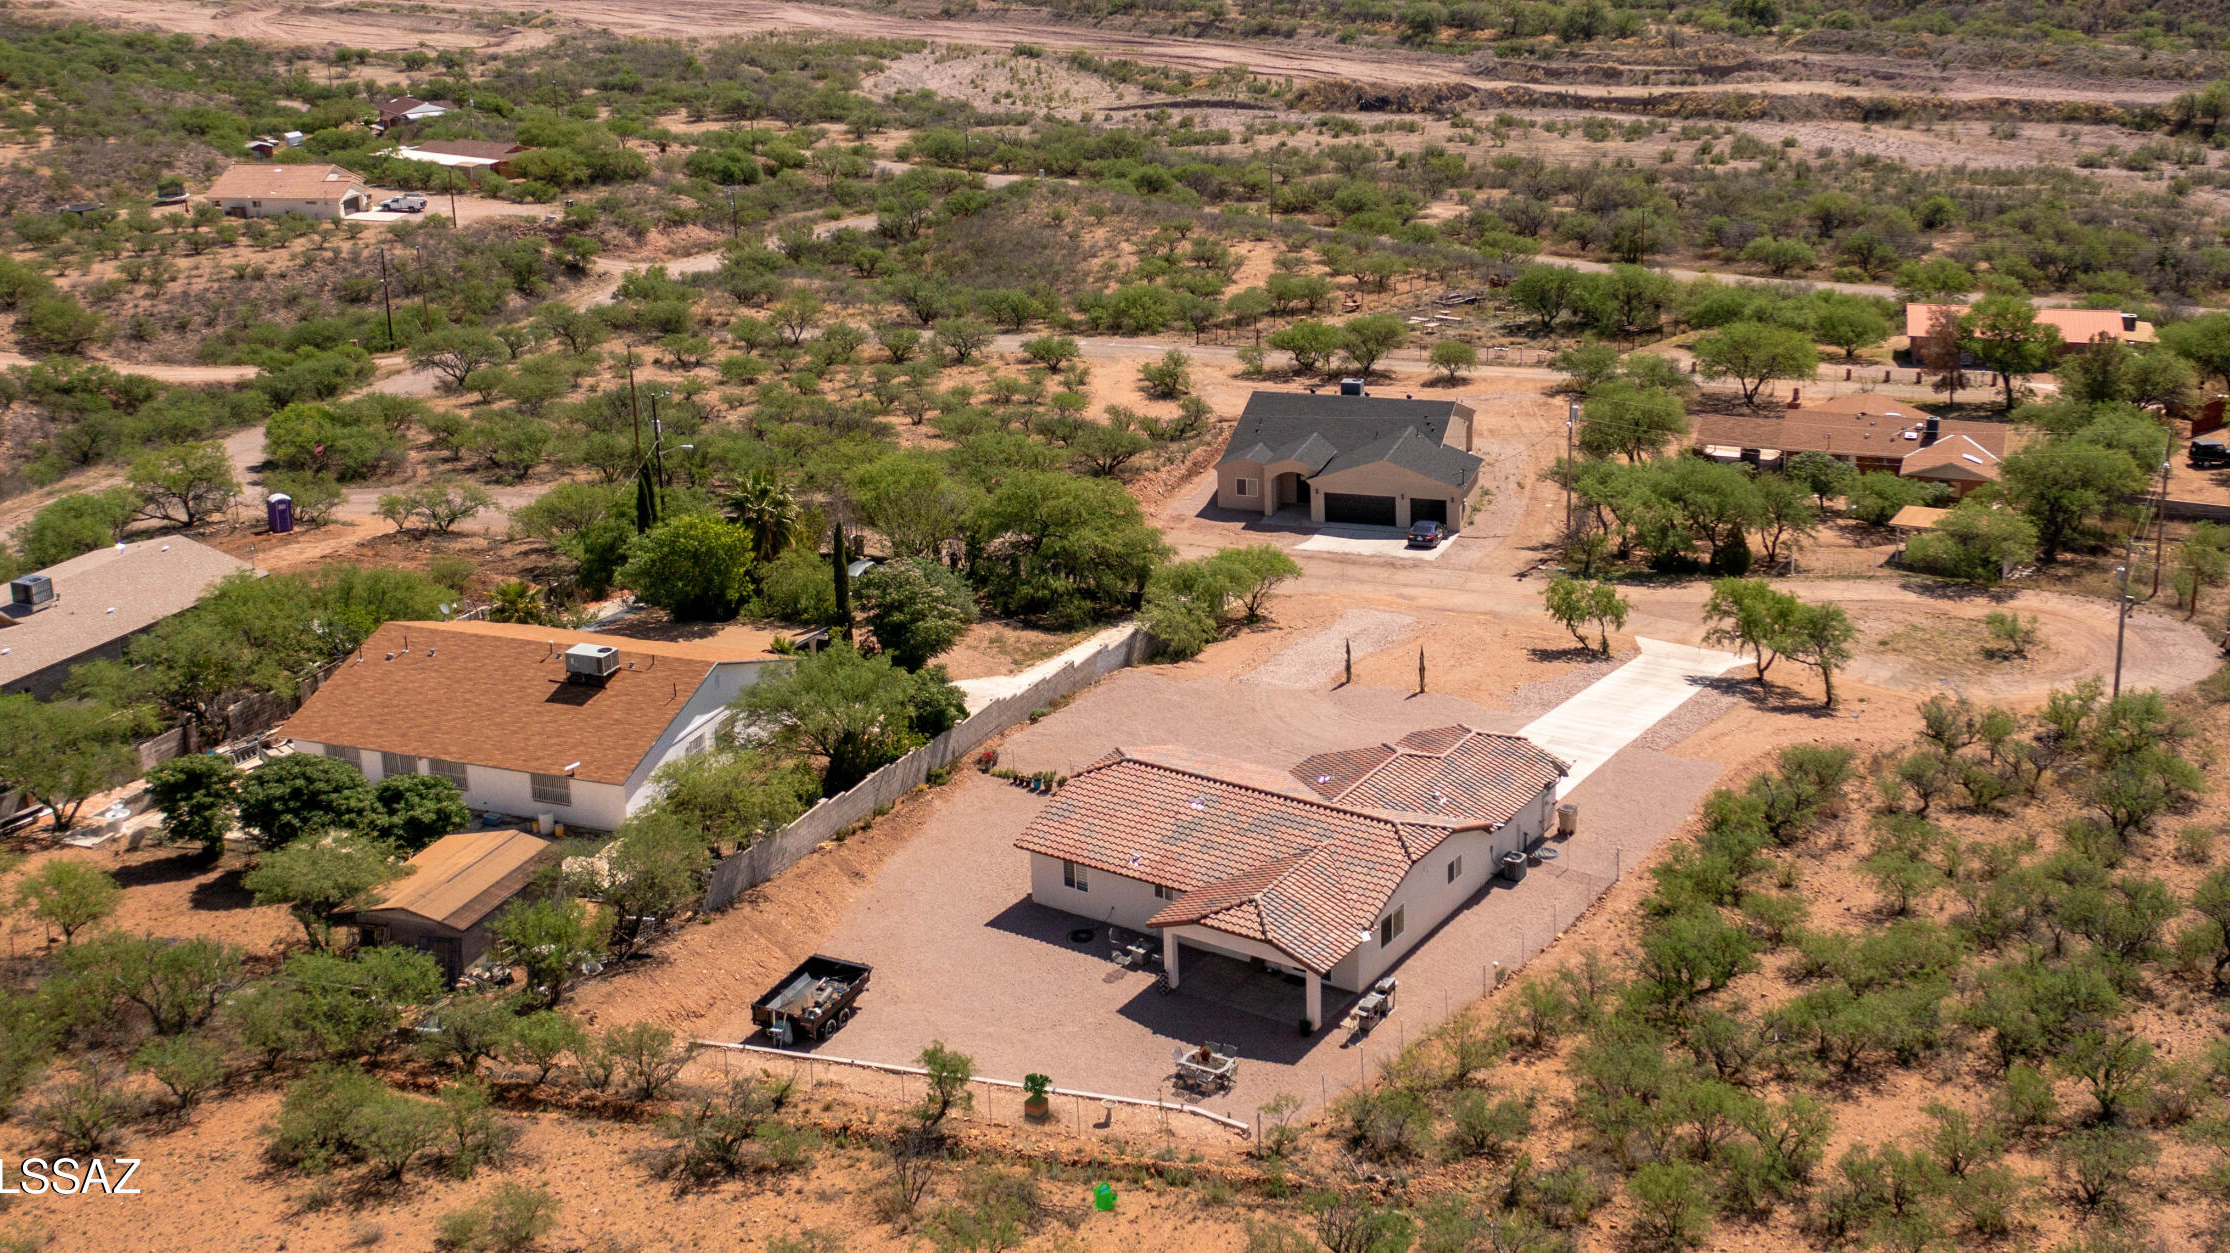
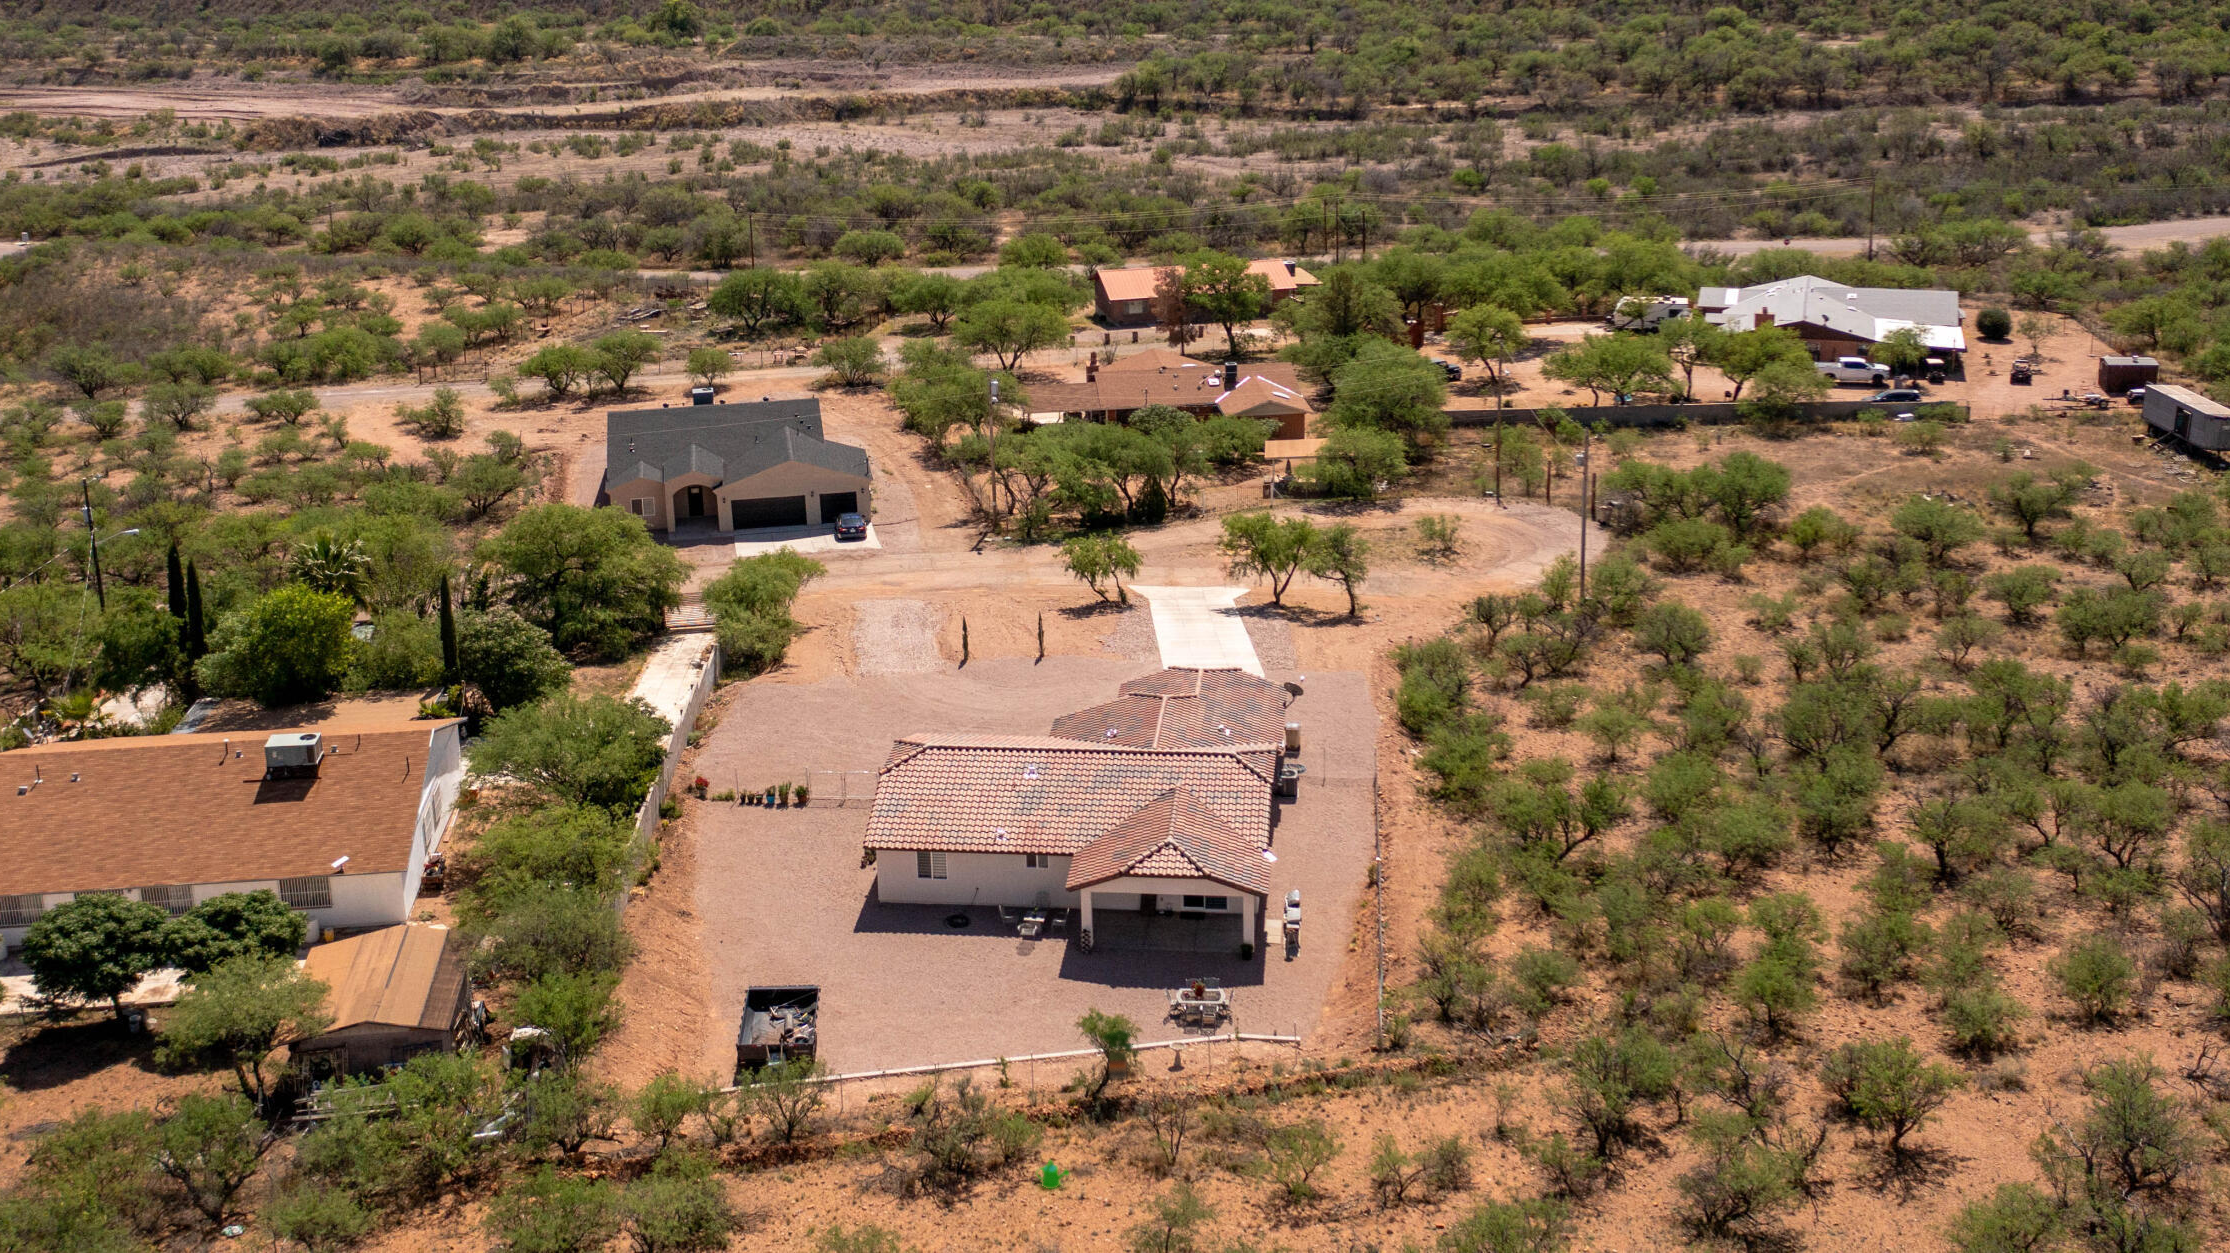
watering can: present [1094,1181,1117,1211] -> present [1036,1160,1069,1189]

